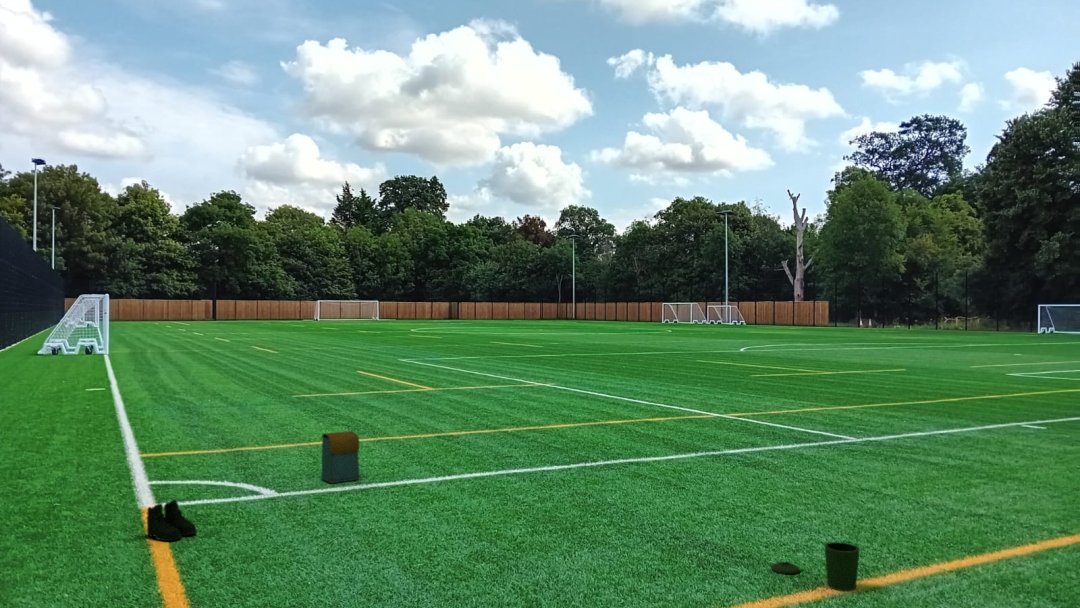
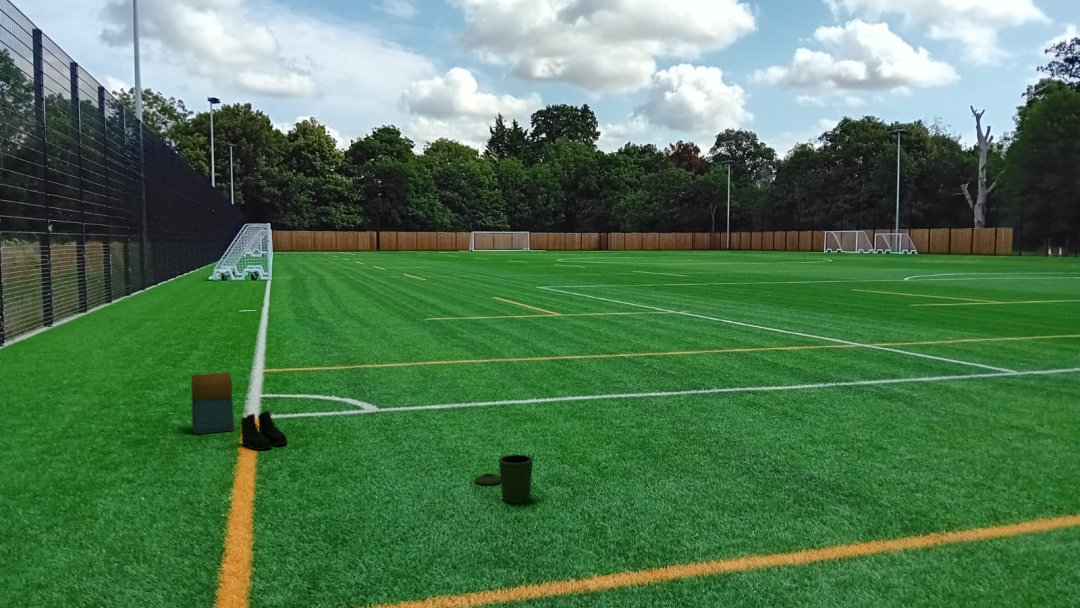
backpack: present [322,431,359,483] -> present [191,372,234,434]
trash can: present [771,542,859,591] -> present [475,455,533,503]

